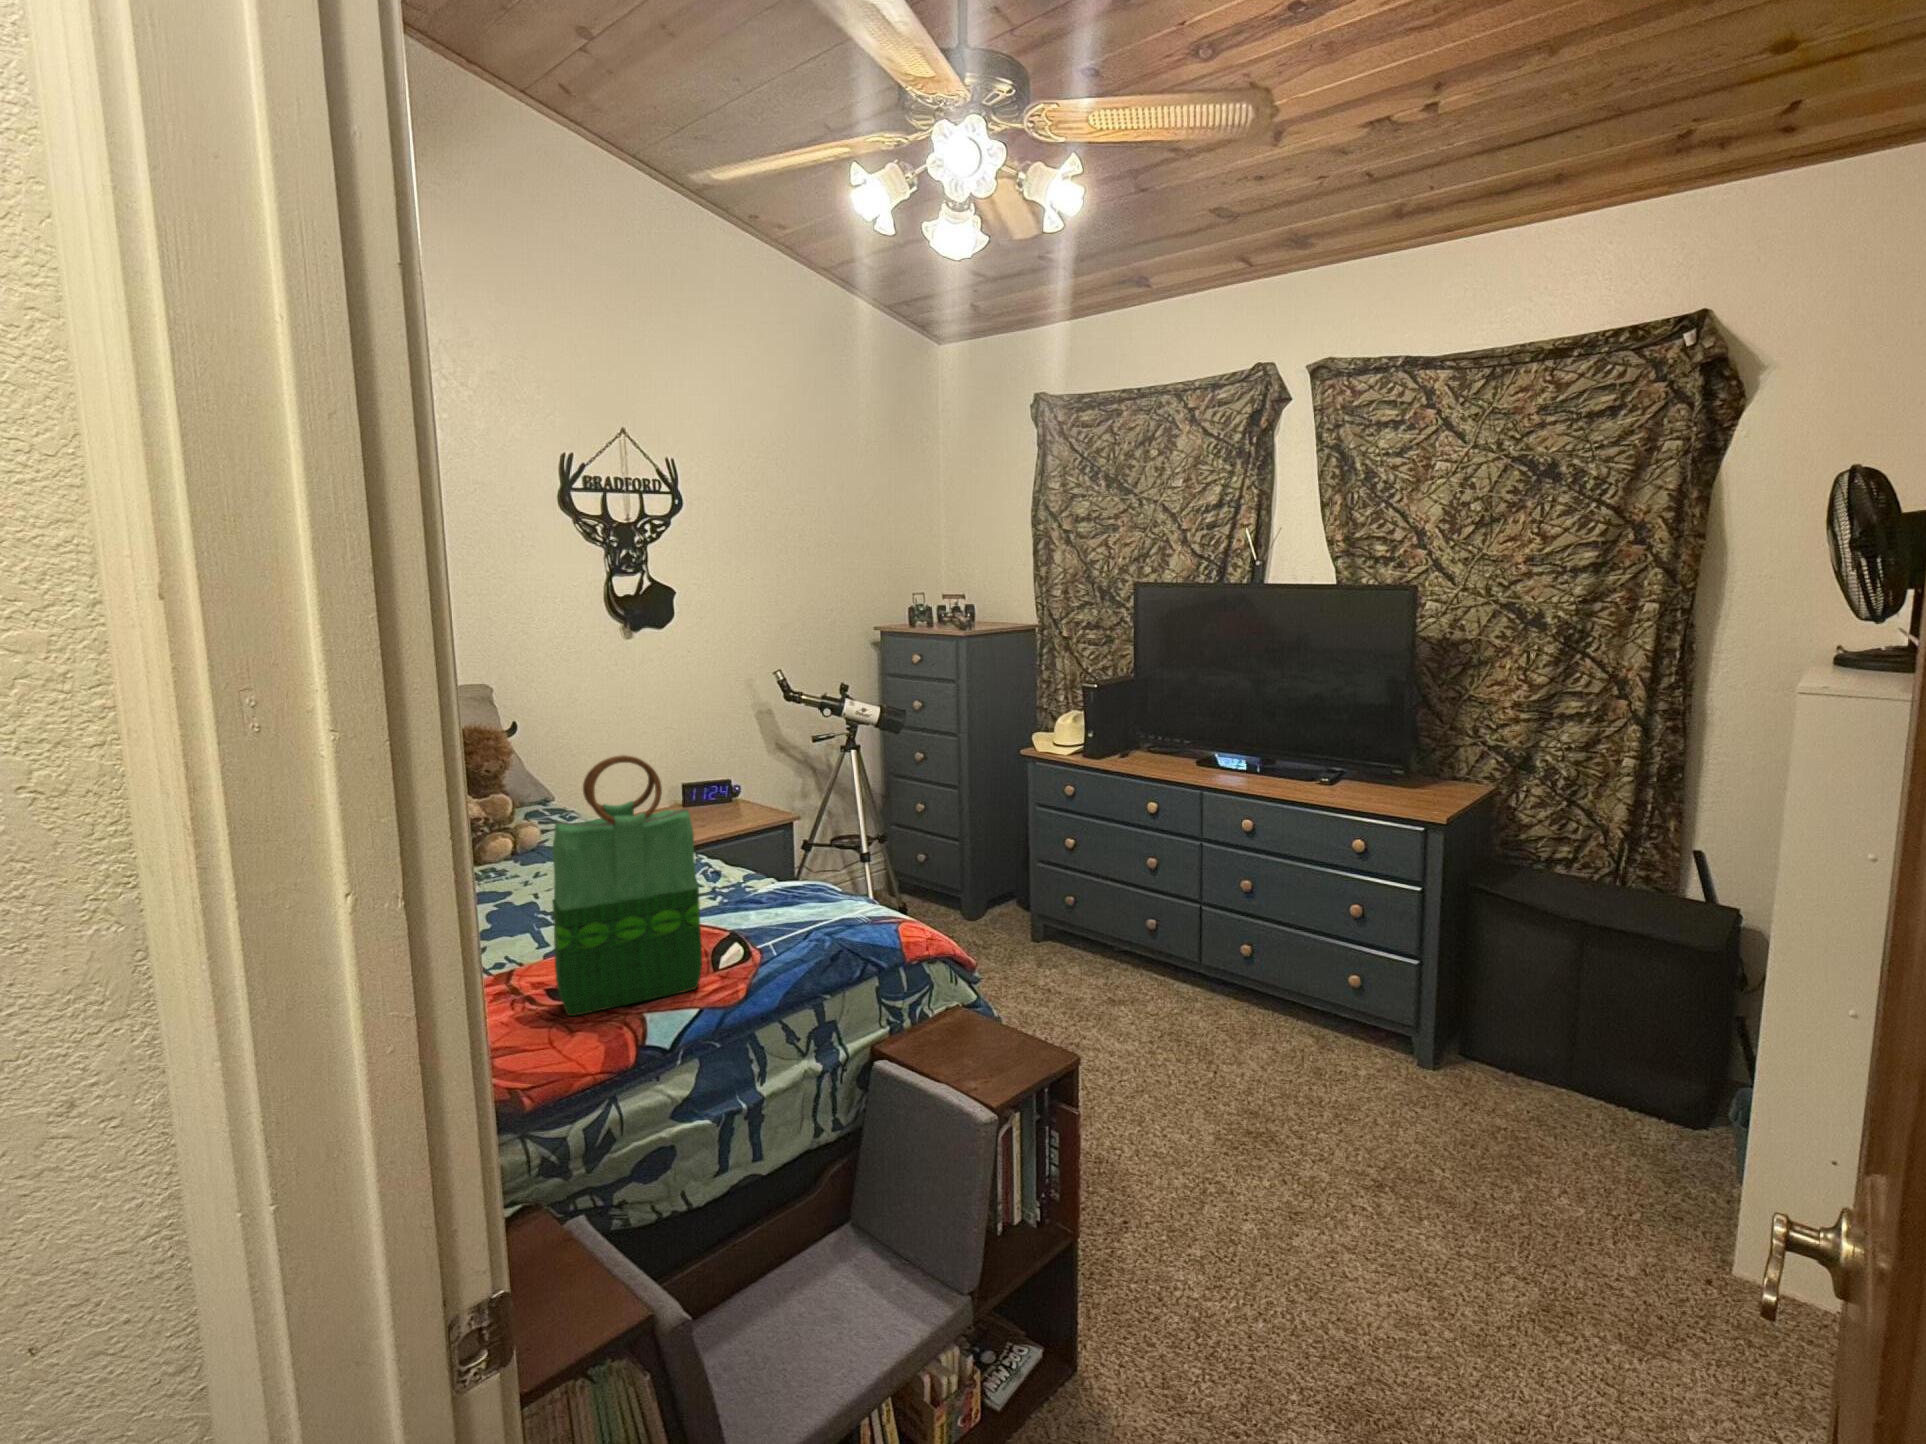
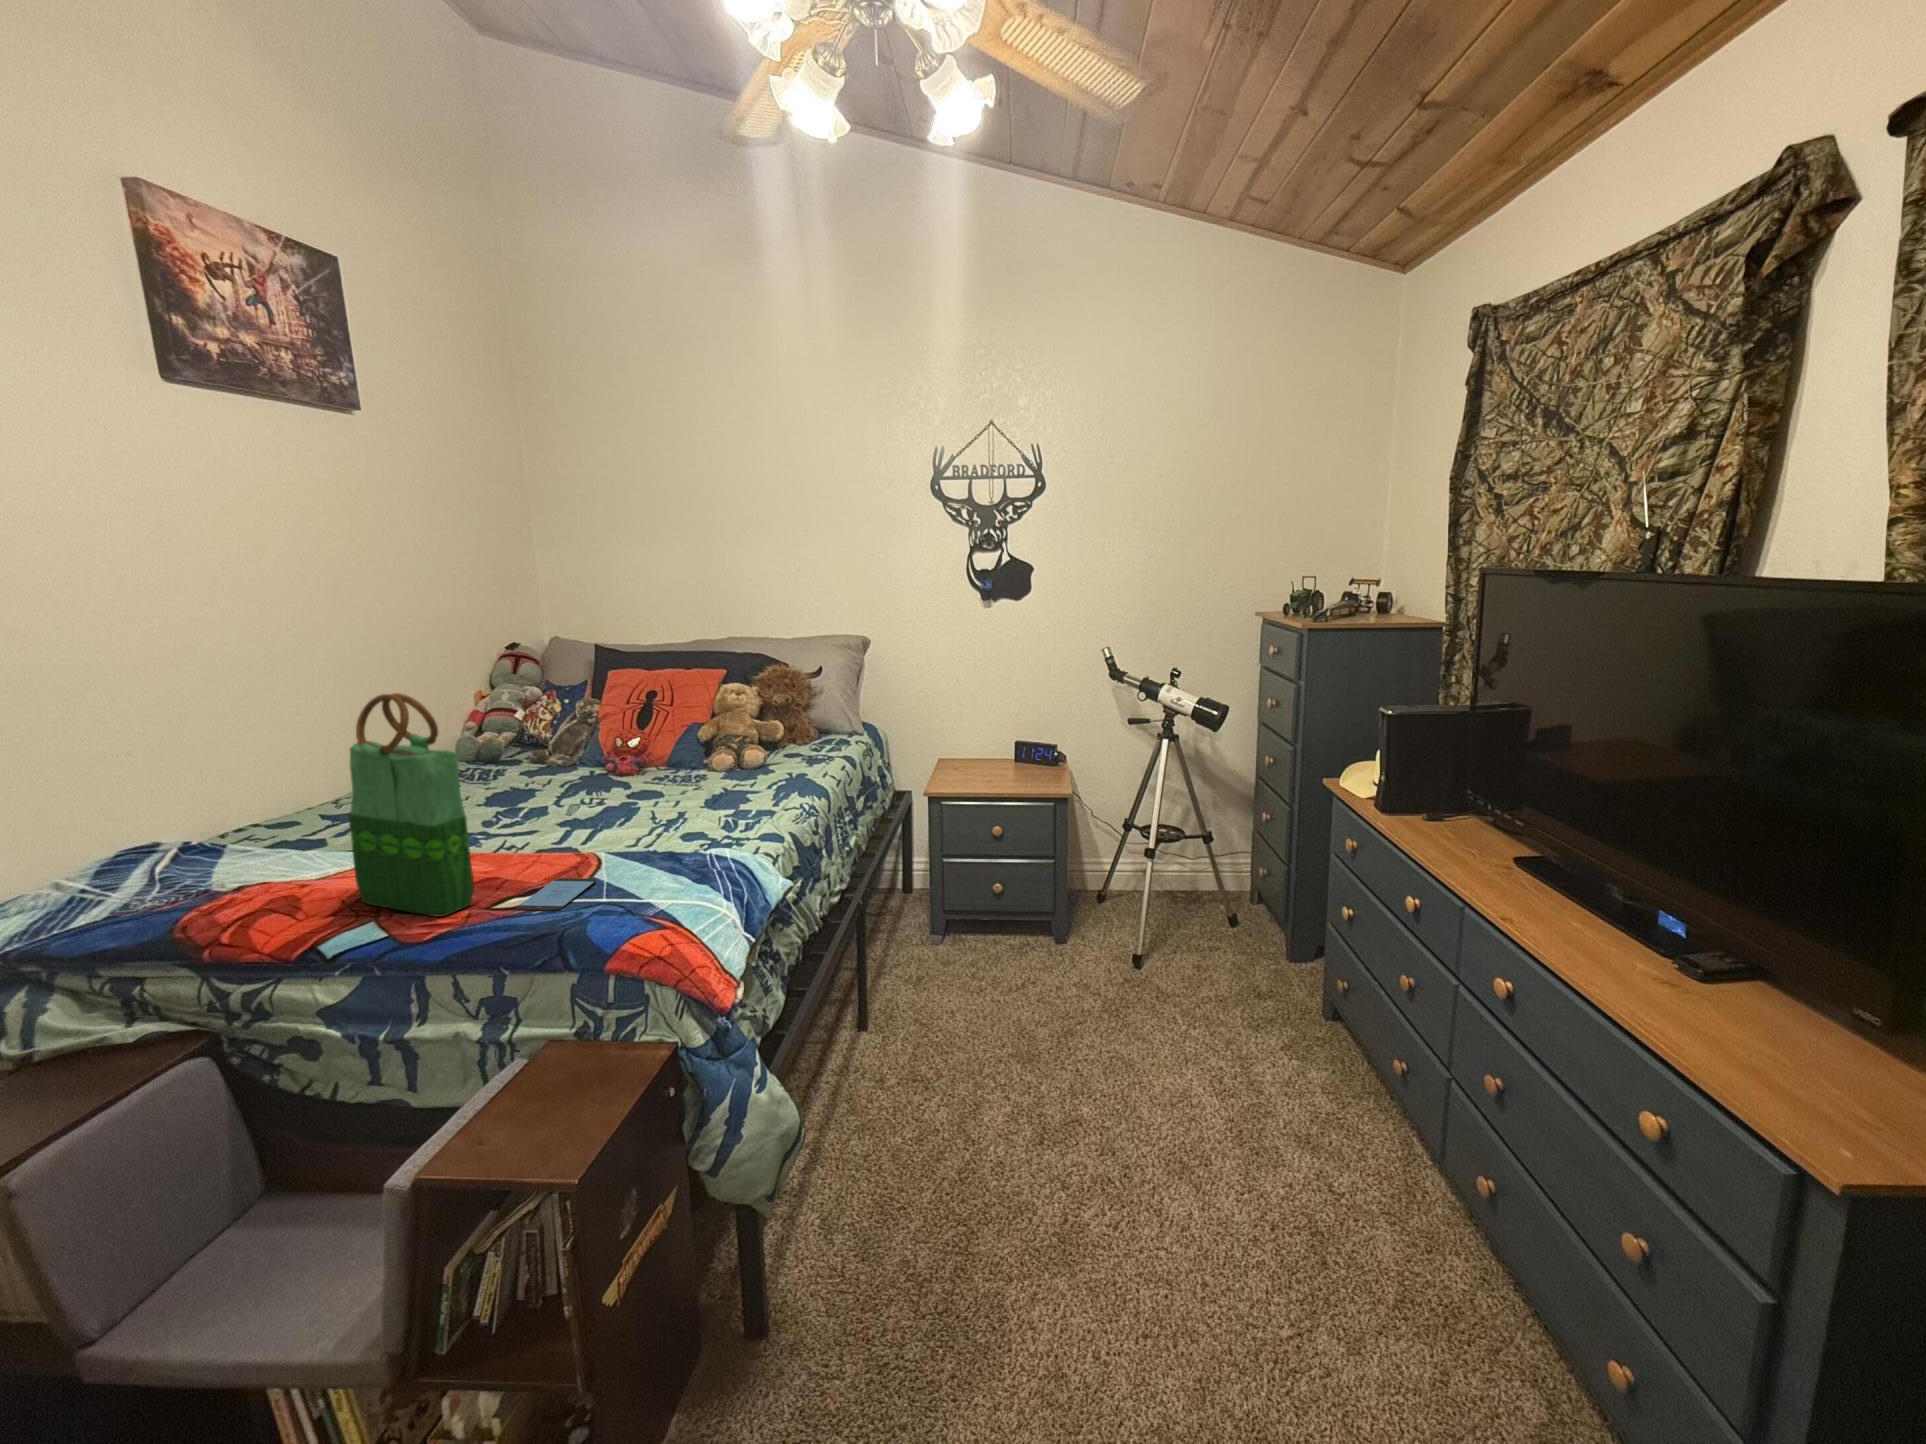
smartphone: none [696,931,776,964] -> present [516,878,596,911]

